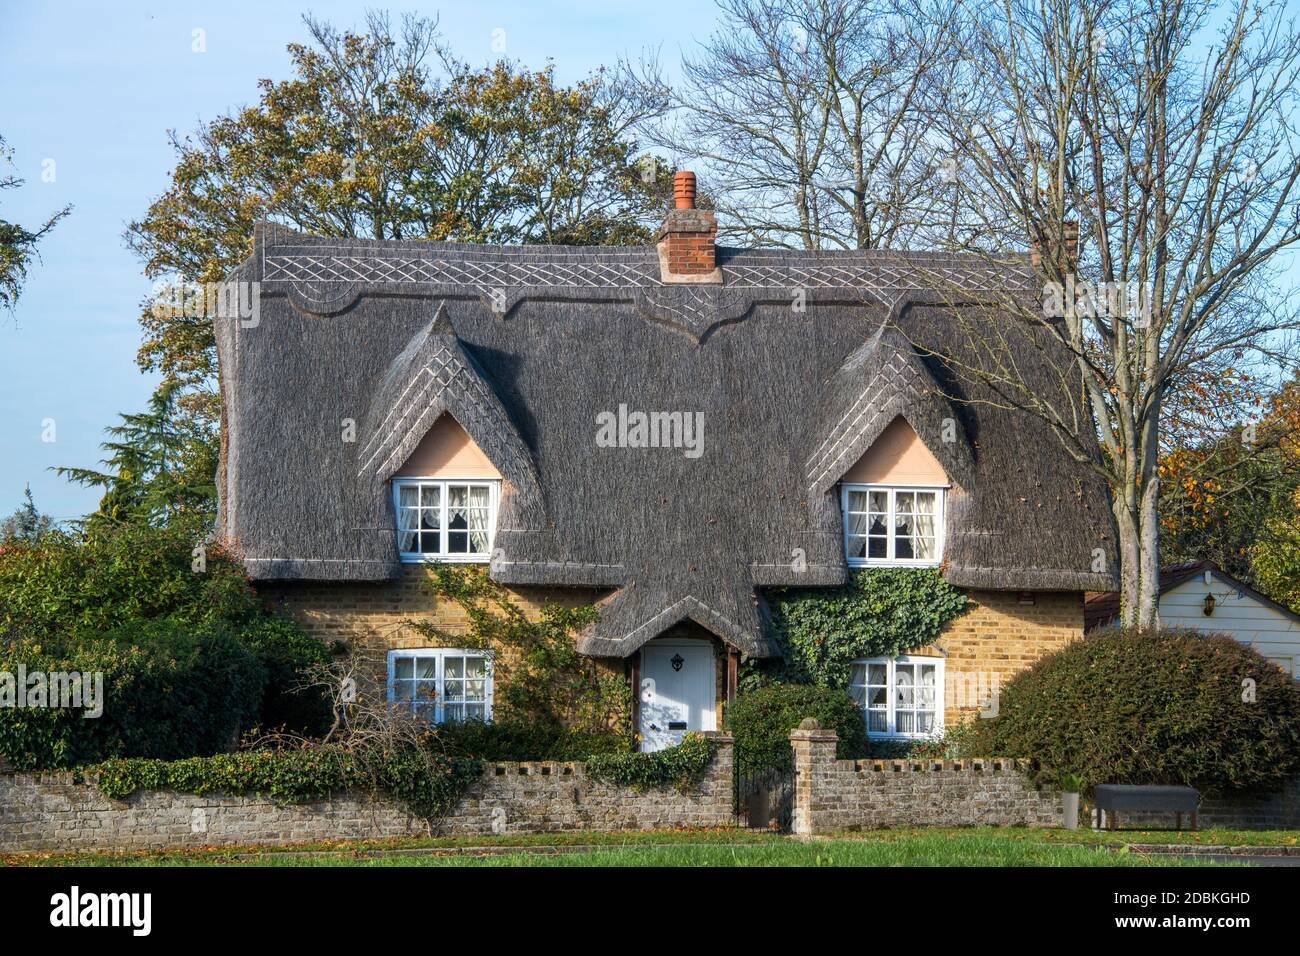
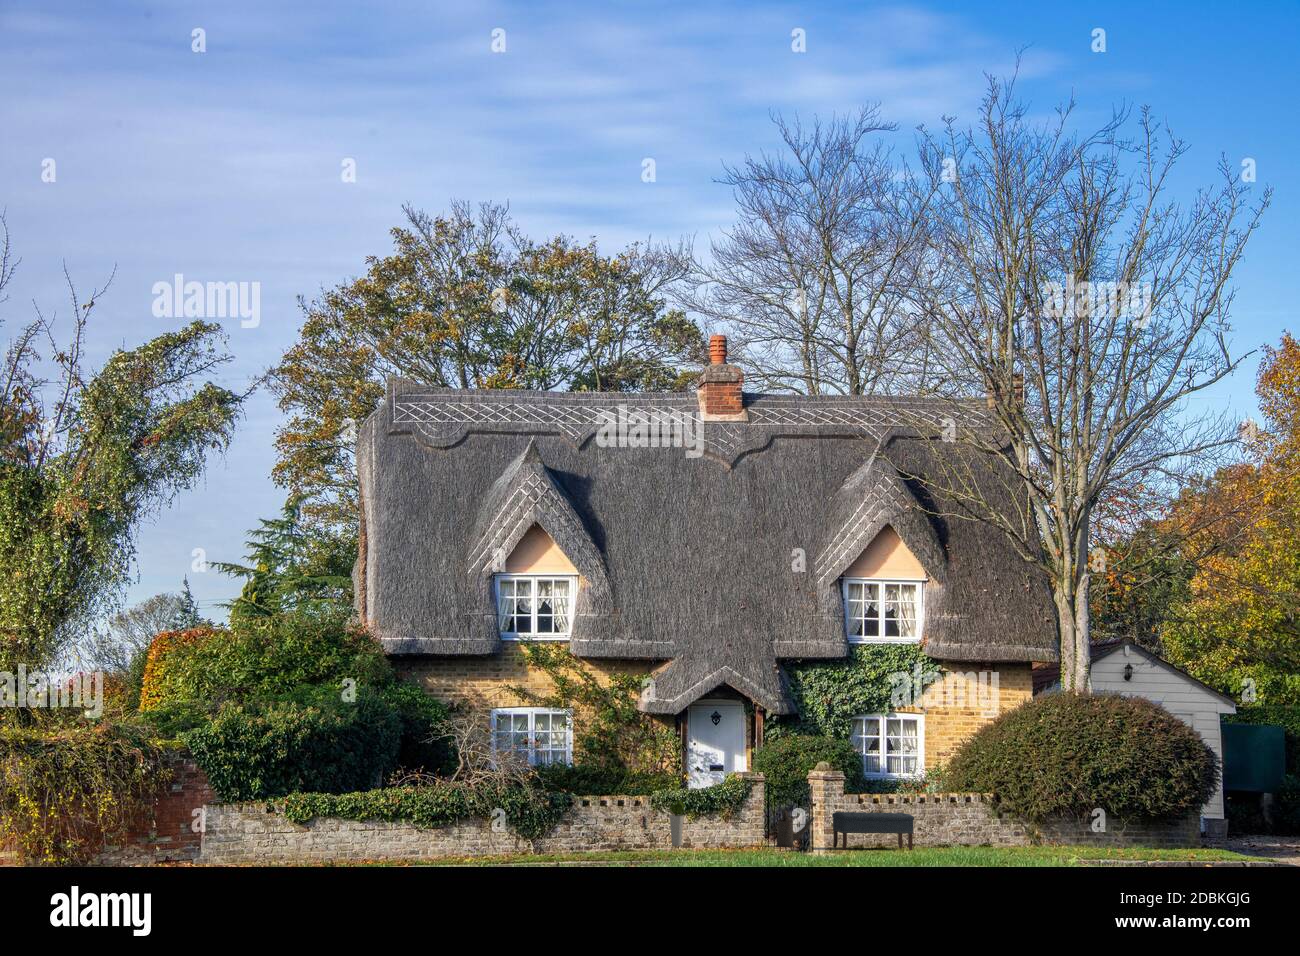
planter: present [1061,773,1082,830] -> present [670,799,686,846]
bench: present [1095,784,1198,832] -> present [832,812,914,850]

